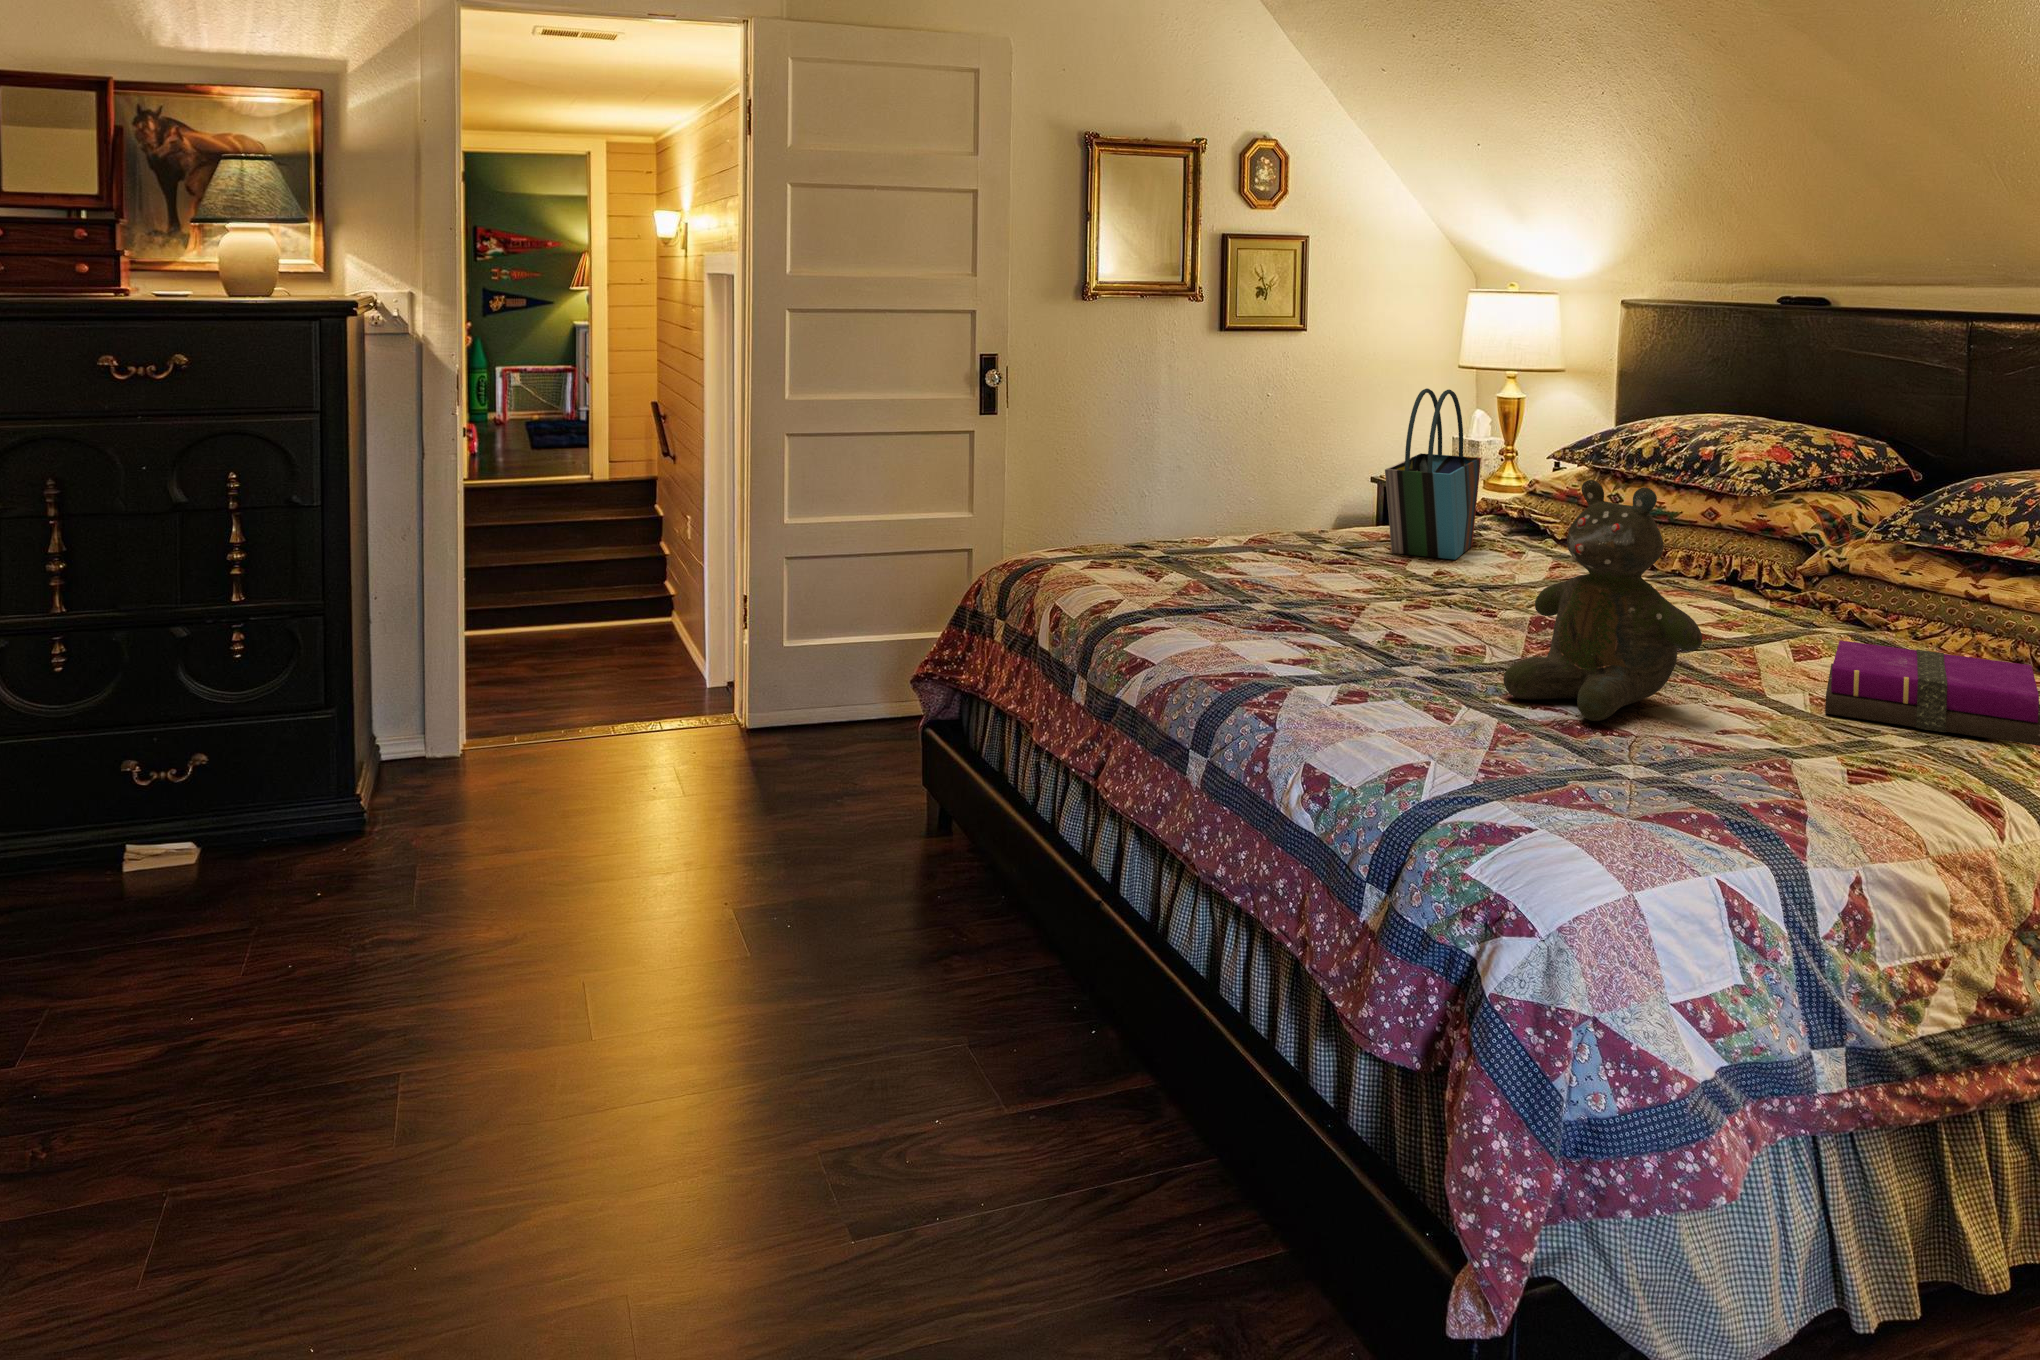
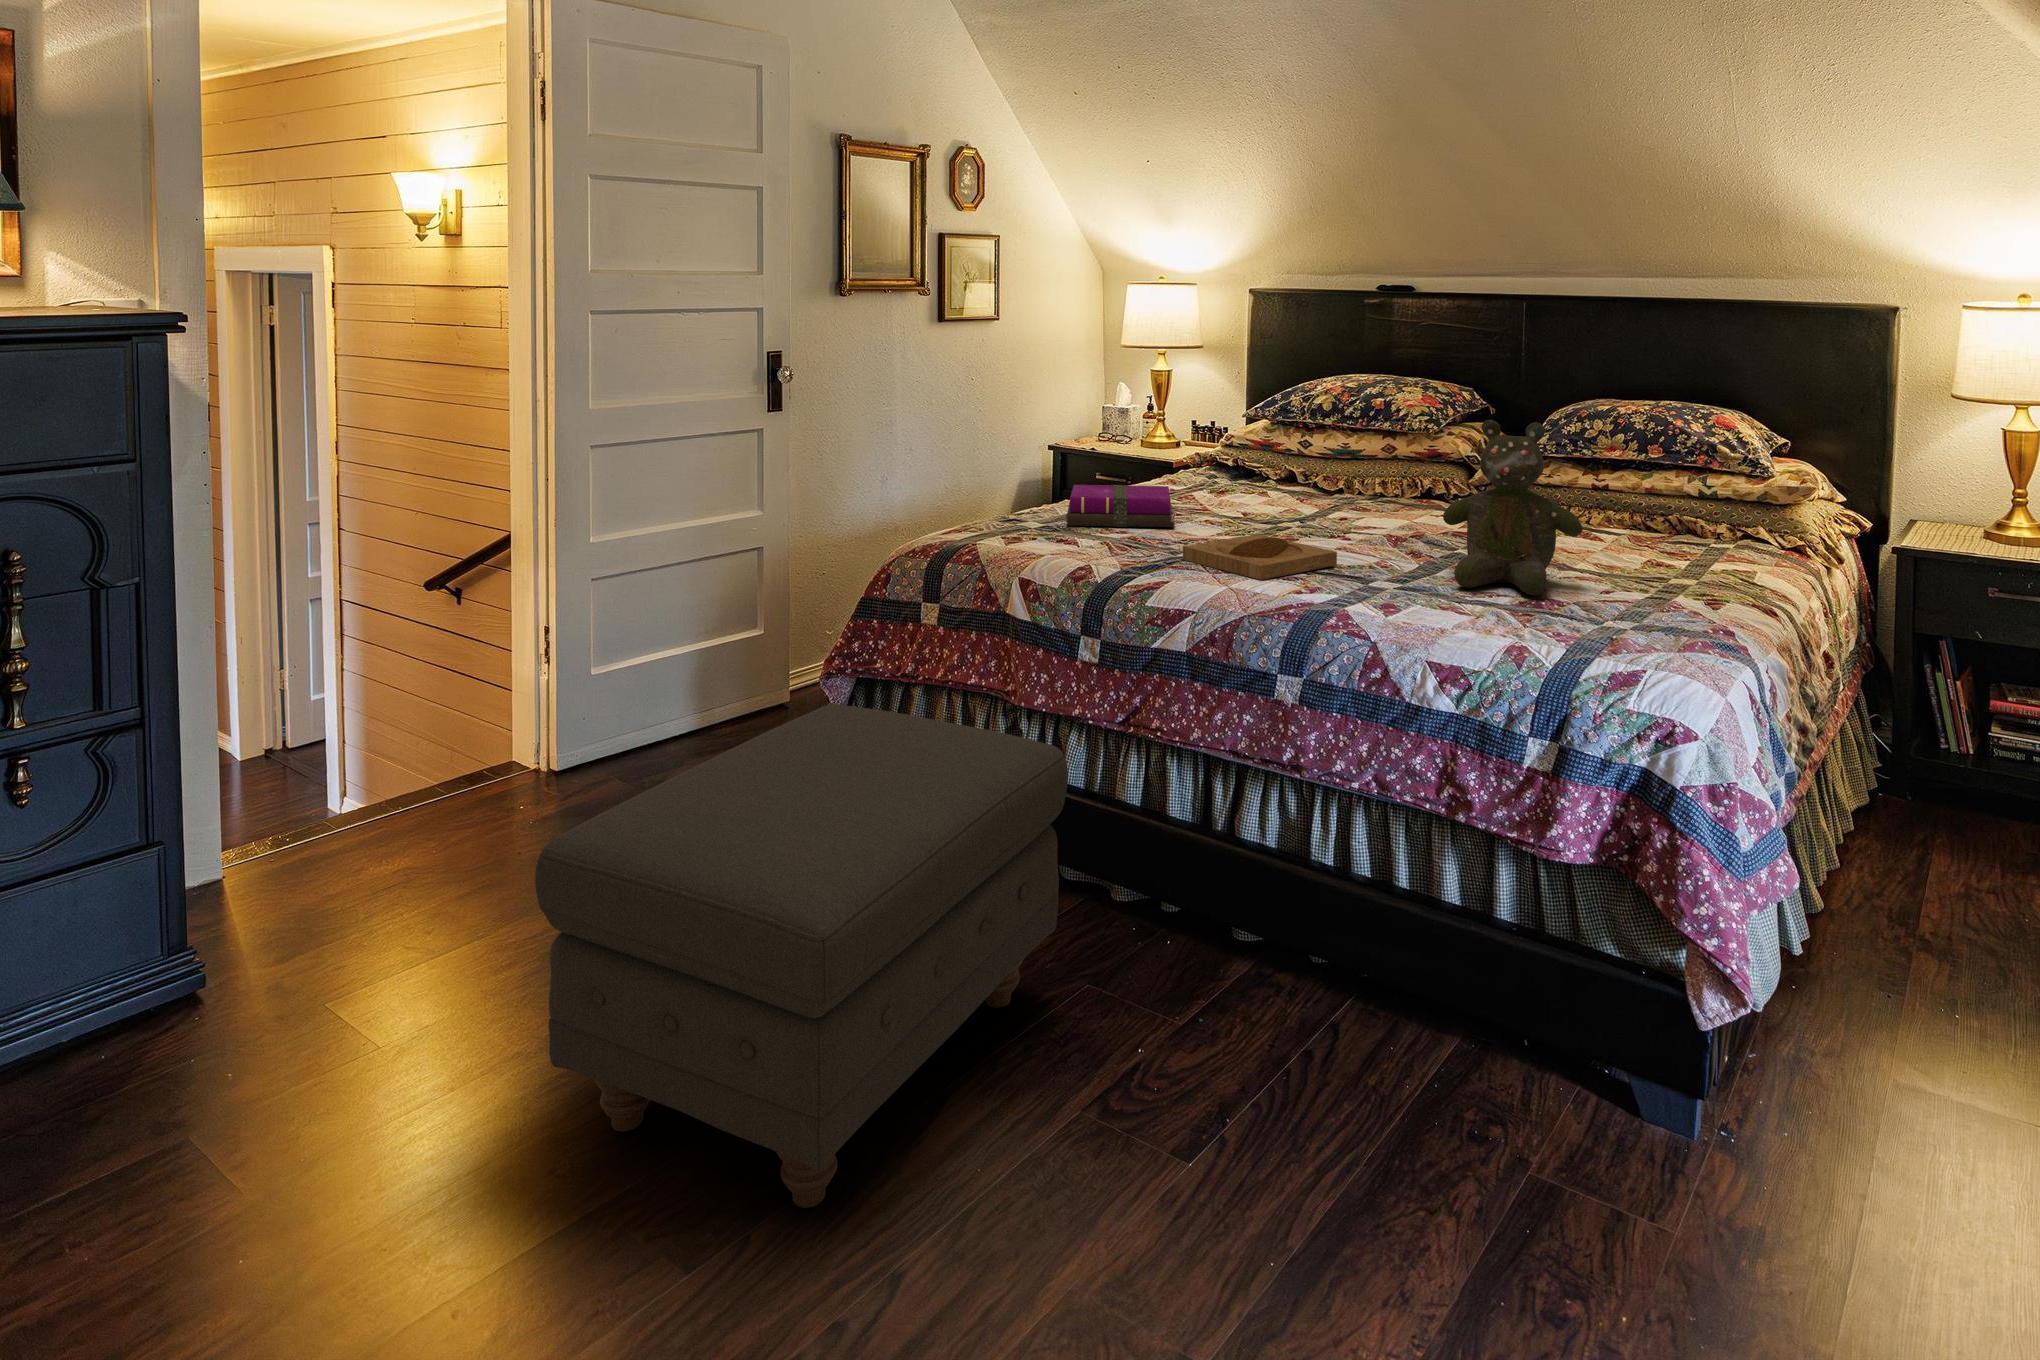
tote bag: present [1385,388,1481,559] -> none [1176,363,1241,498]
tray: none [1229,600,1403,652] -> present [1183,534,1337,580]
notebook: present [1825,640,2040,746] -> present [1067,485,1174,527]
ottoman: none [431,715,958,1163] -> present [535,703,1068,1208]

